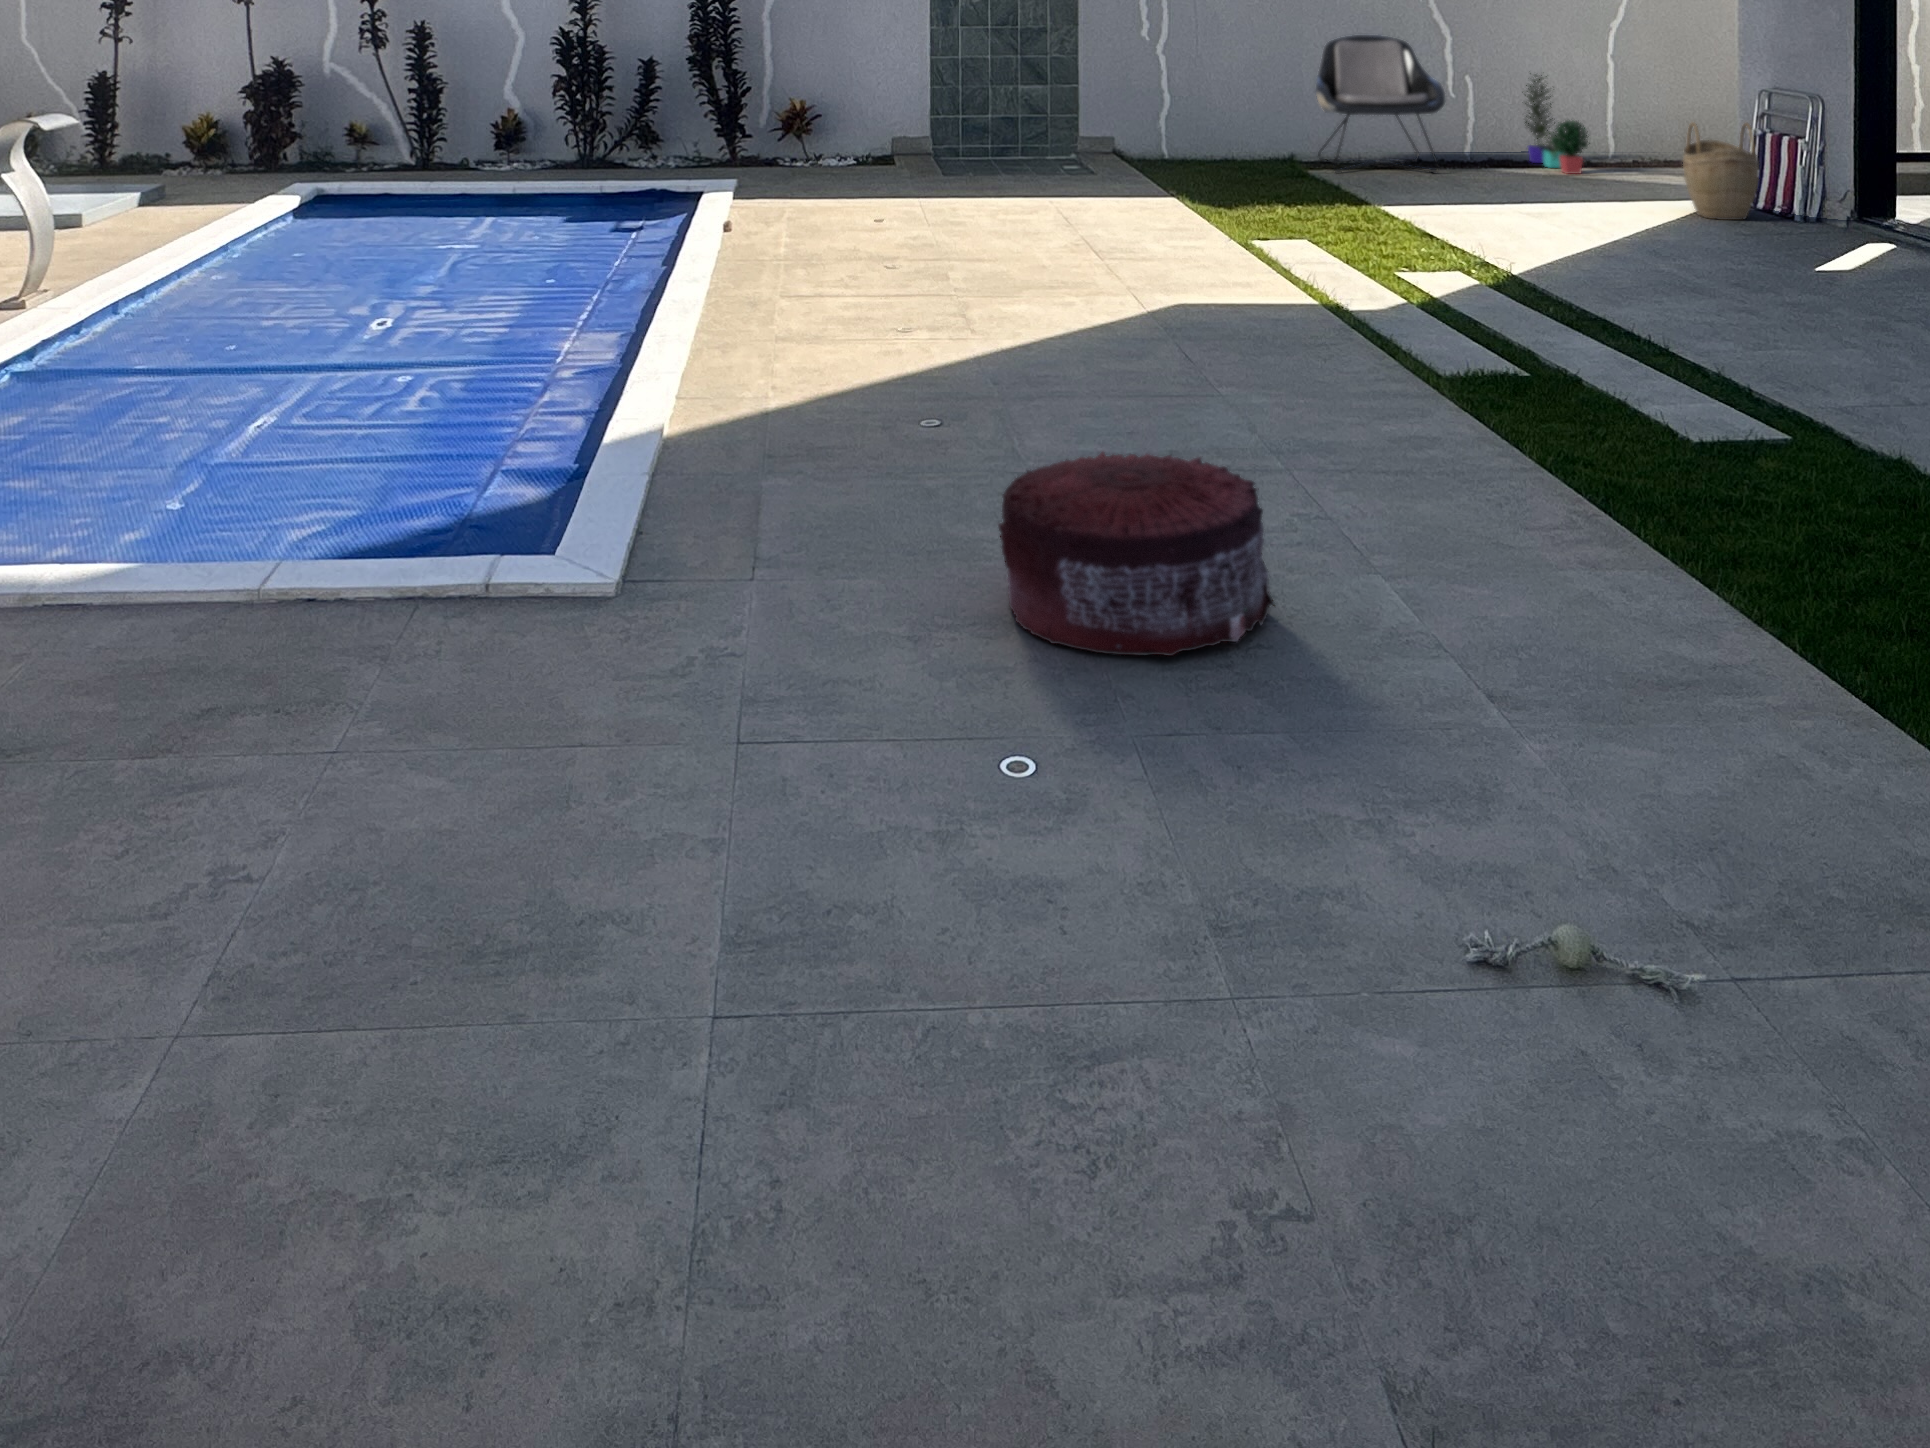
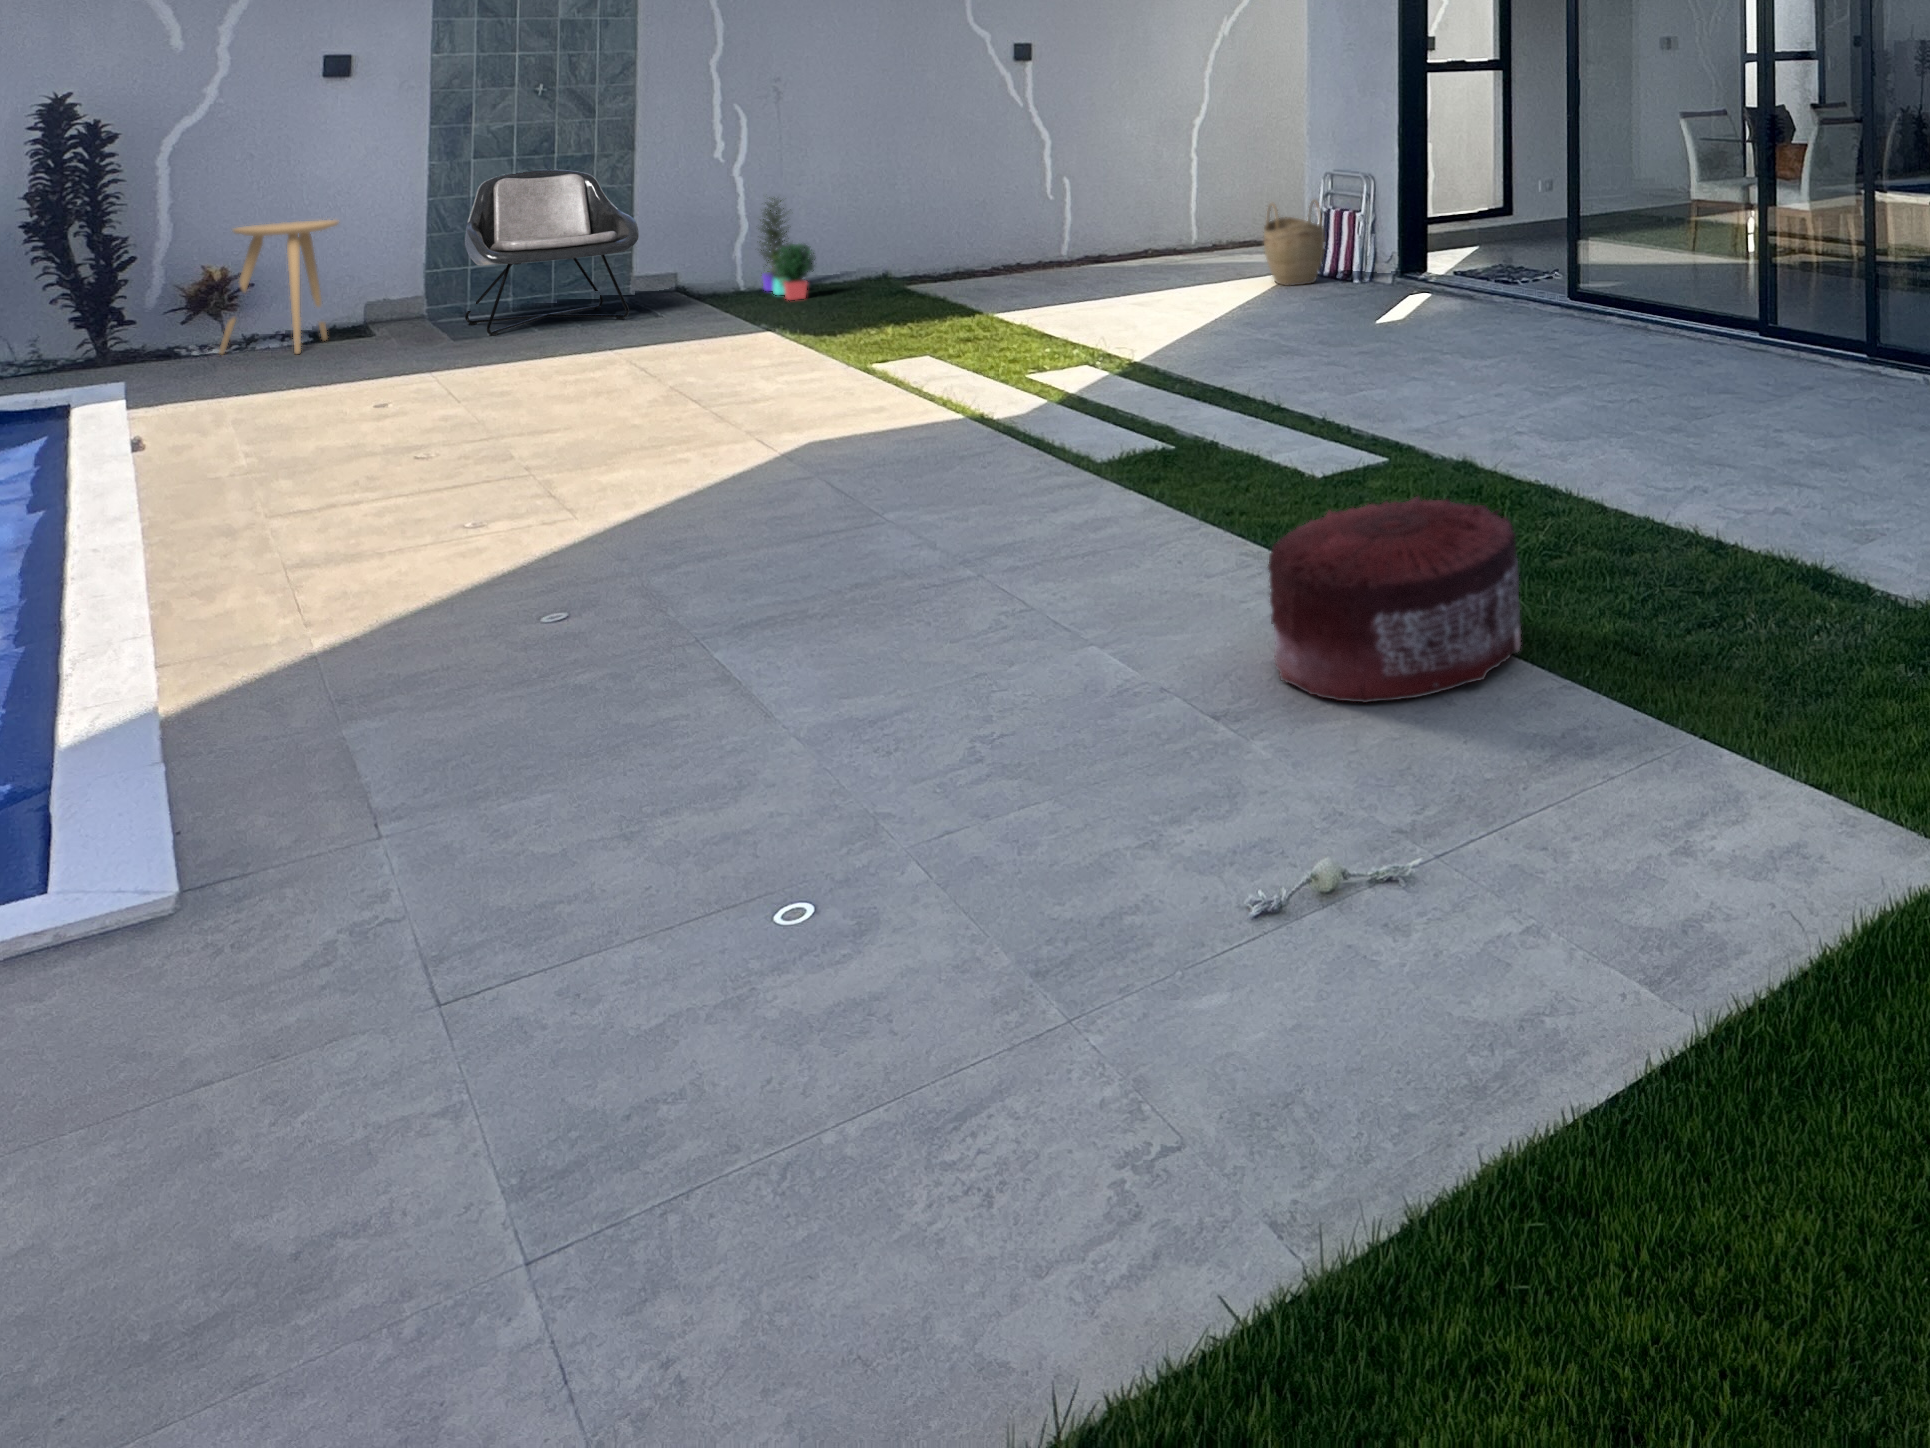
lounge chair: present [1316,35,1445,173] -> present [465,169,639,336]
side table: none [800,69,871,176] -> present [219,220,338,354]
potted plant: present [1522,73,1590,174] -> present [758,197,816,300]
pouf: present [998,452,1274,656] -> present [1268,496,1522,703]

